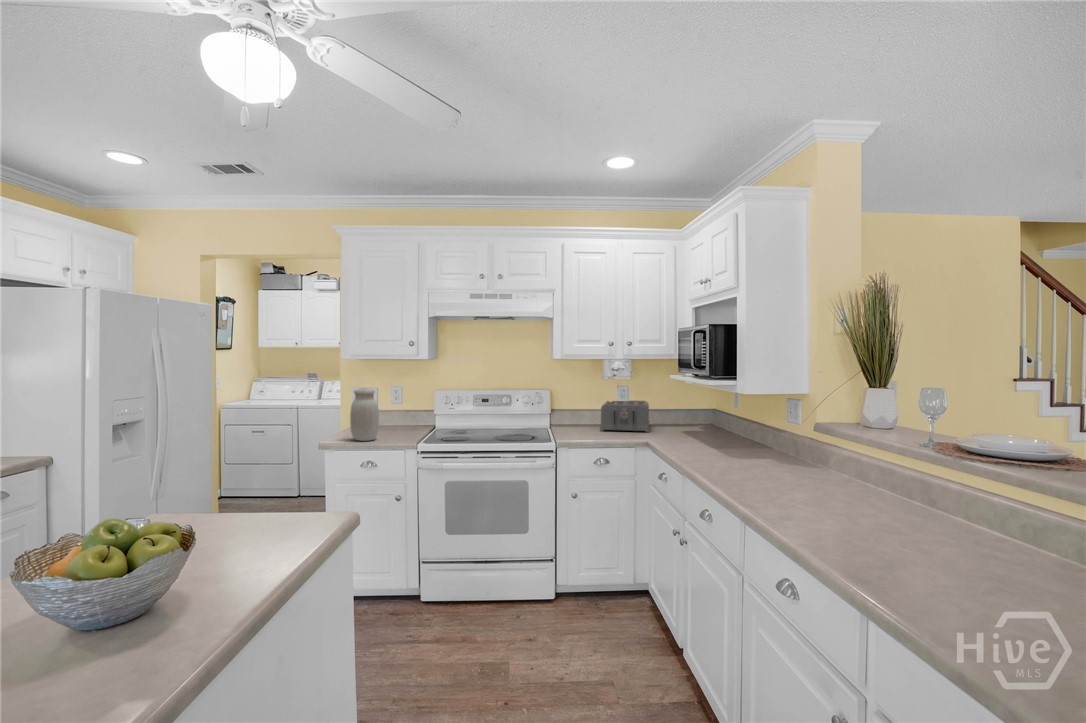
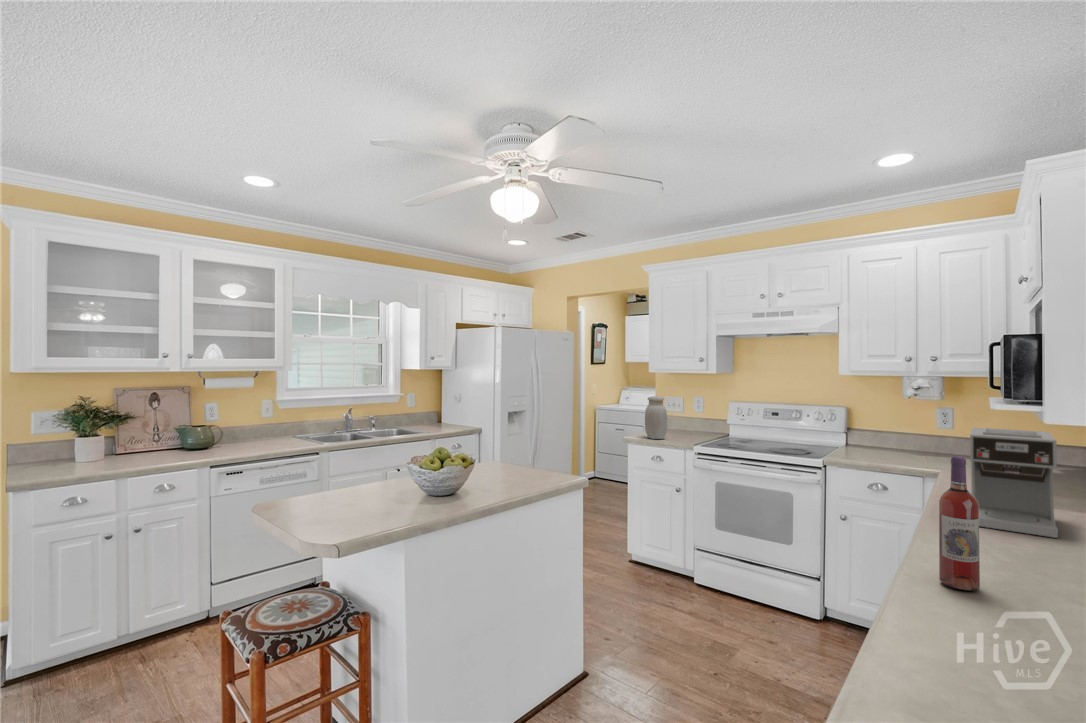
toaster: present [600,401,649,432] -> none [900,424,986,465]
coffee maker: none [727,402,811,487] -> present [970,428,1058,538]
wine bottle: none [855,431,889,554] -> present [939,456,980,591]

